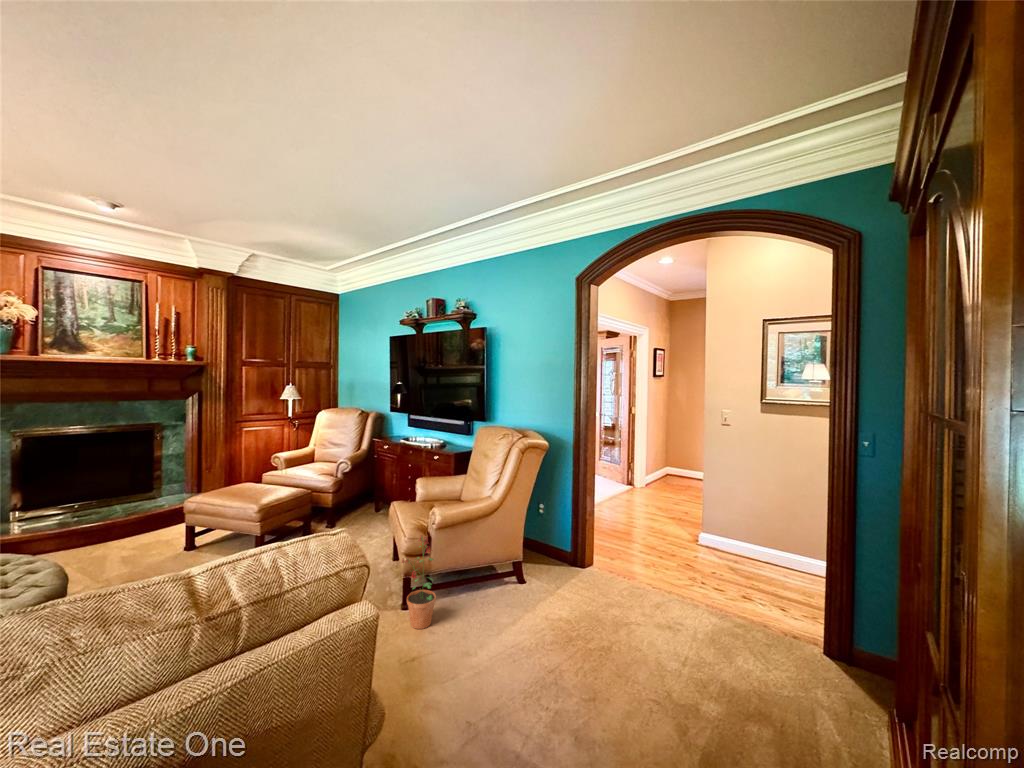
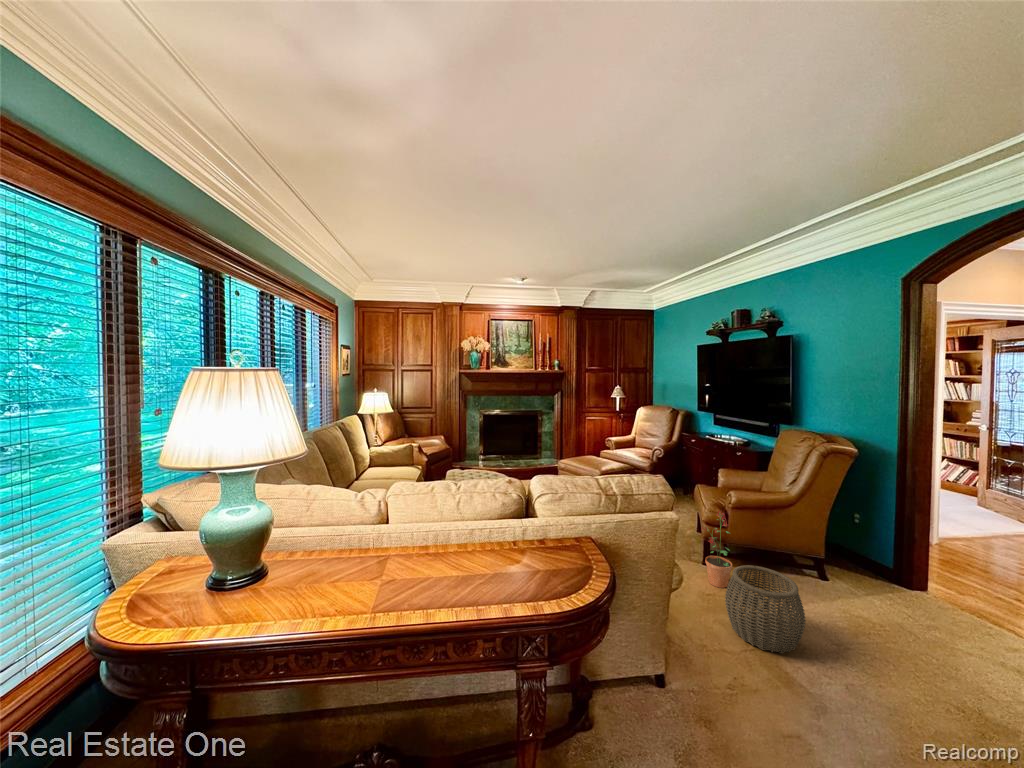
woven basket: none [432,593,510,696] -> present [725,565,806,653]

